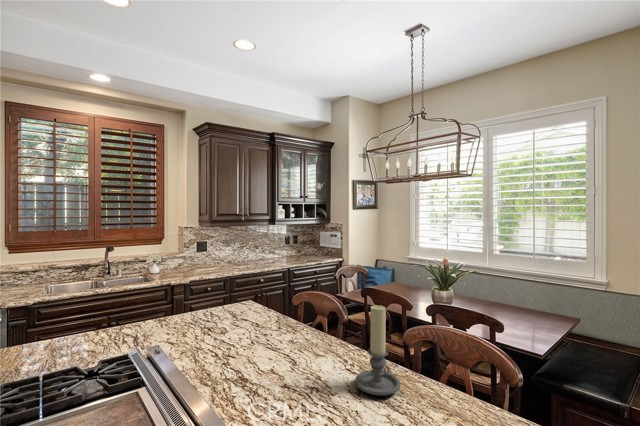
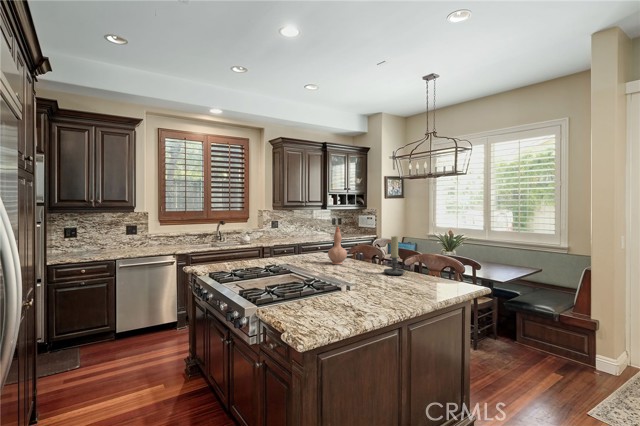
vase: none [248,273,285,350] -> present [328,226,347,264]

